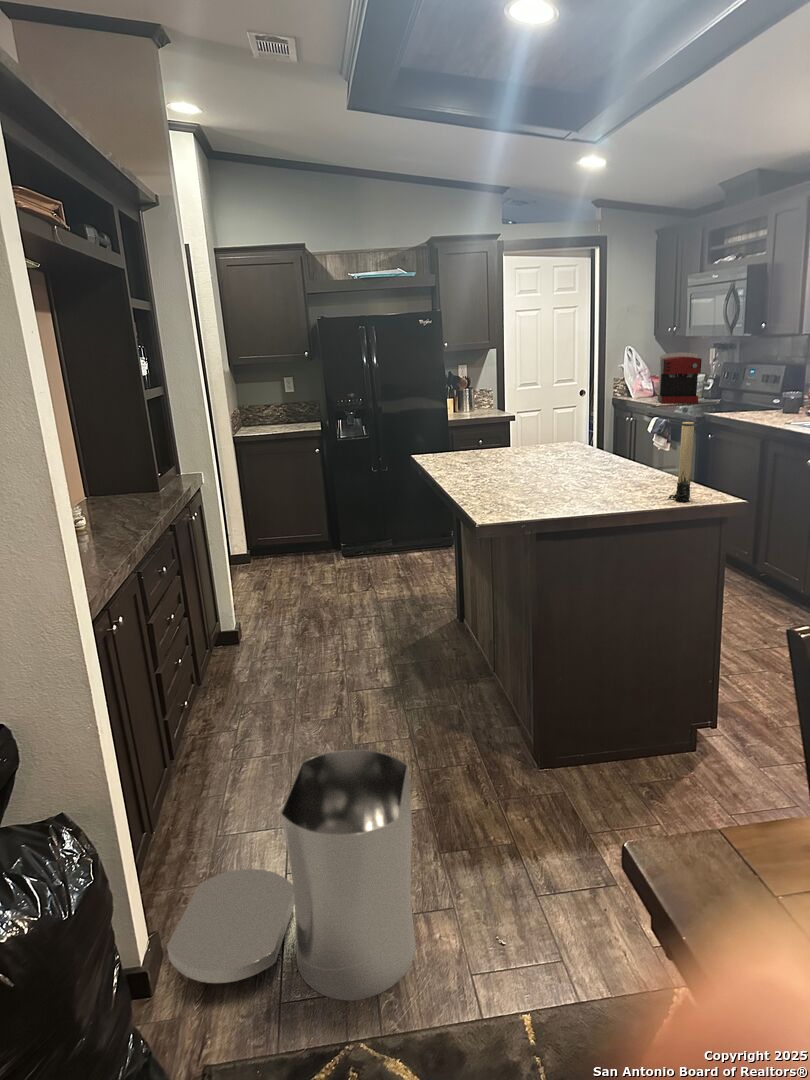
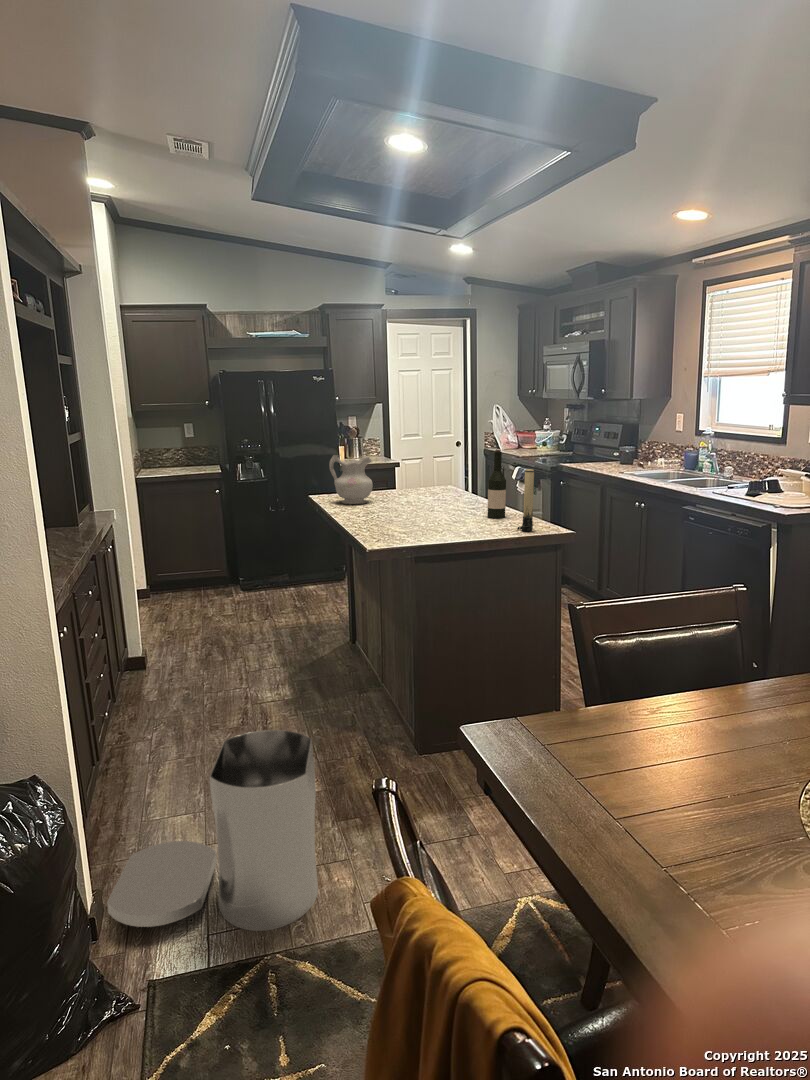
coffee maker: present [658,352,702,403] -> none [521,411,555,455]
wine bottle: none [628,398,653,483] -> present [488,450,506,518]
ceramic pitcher: none [435,407,486,465] -> present [329,455,373,504]

